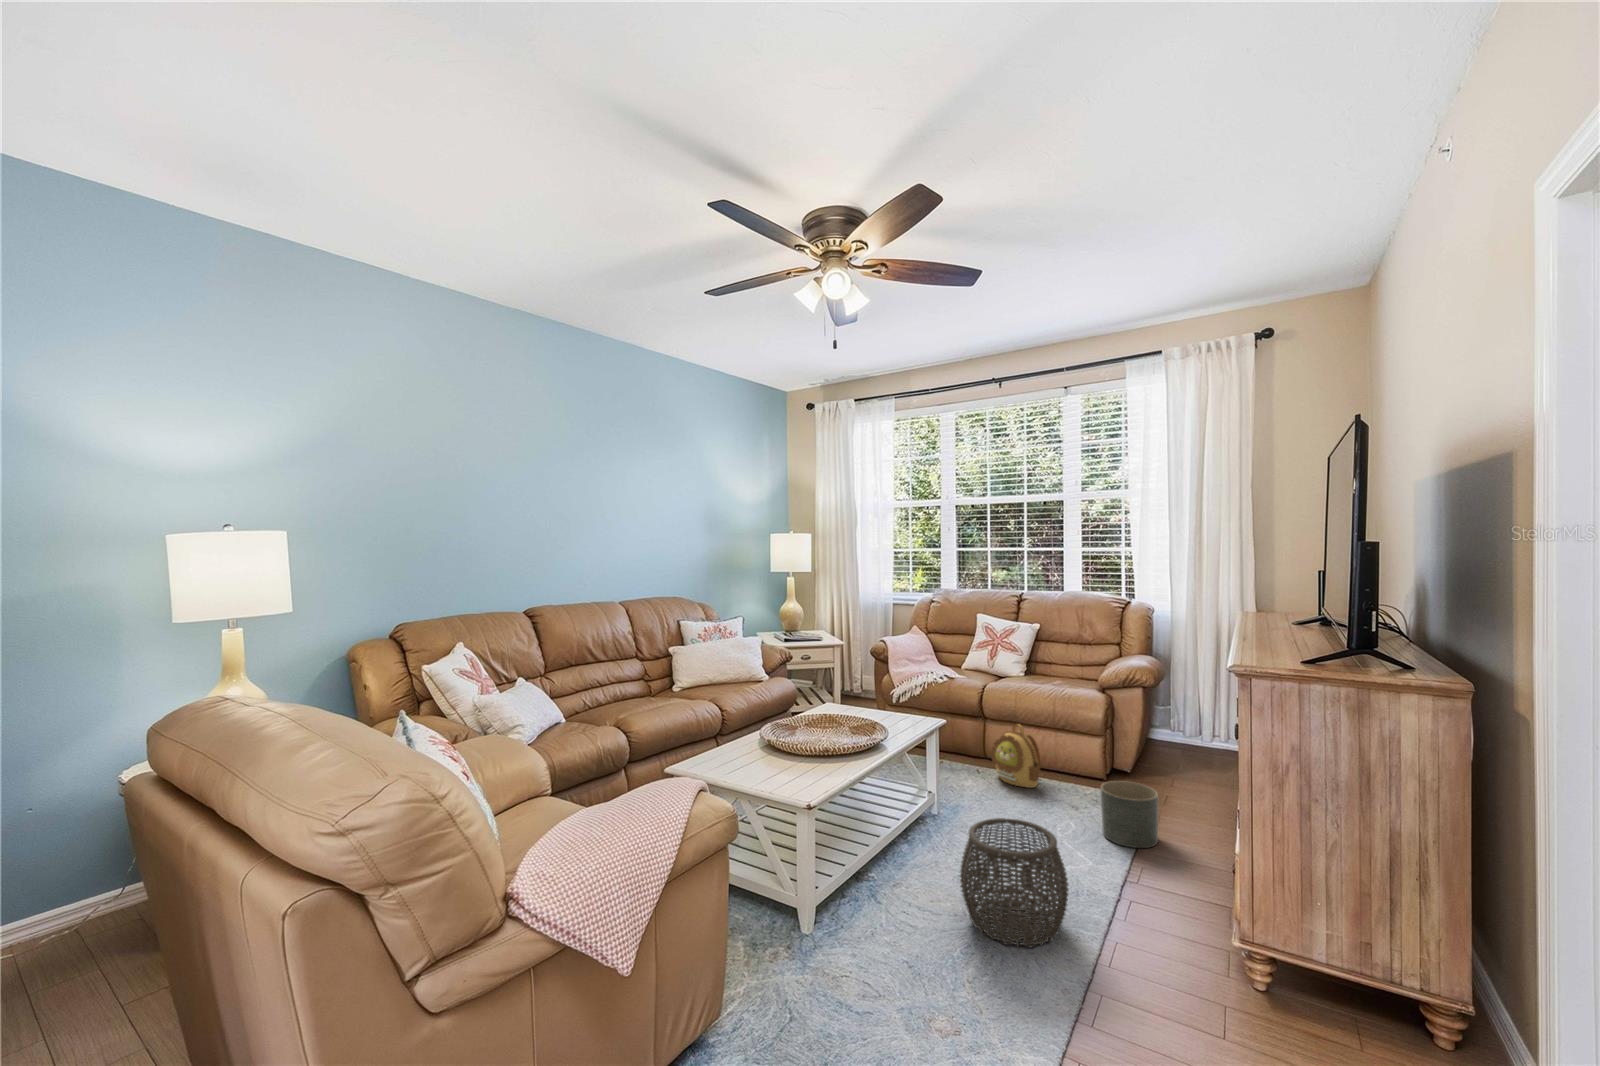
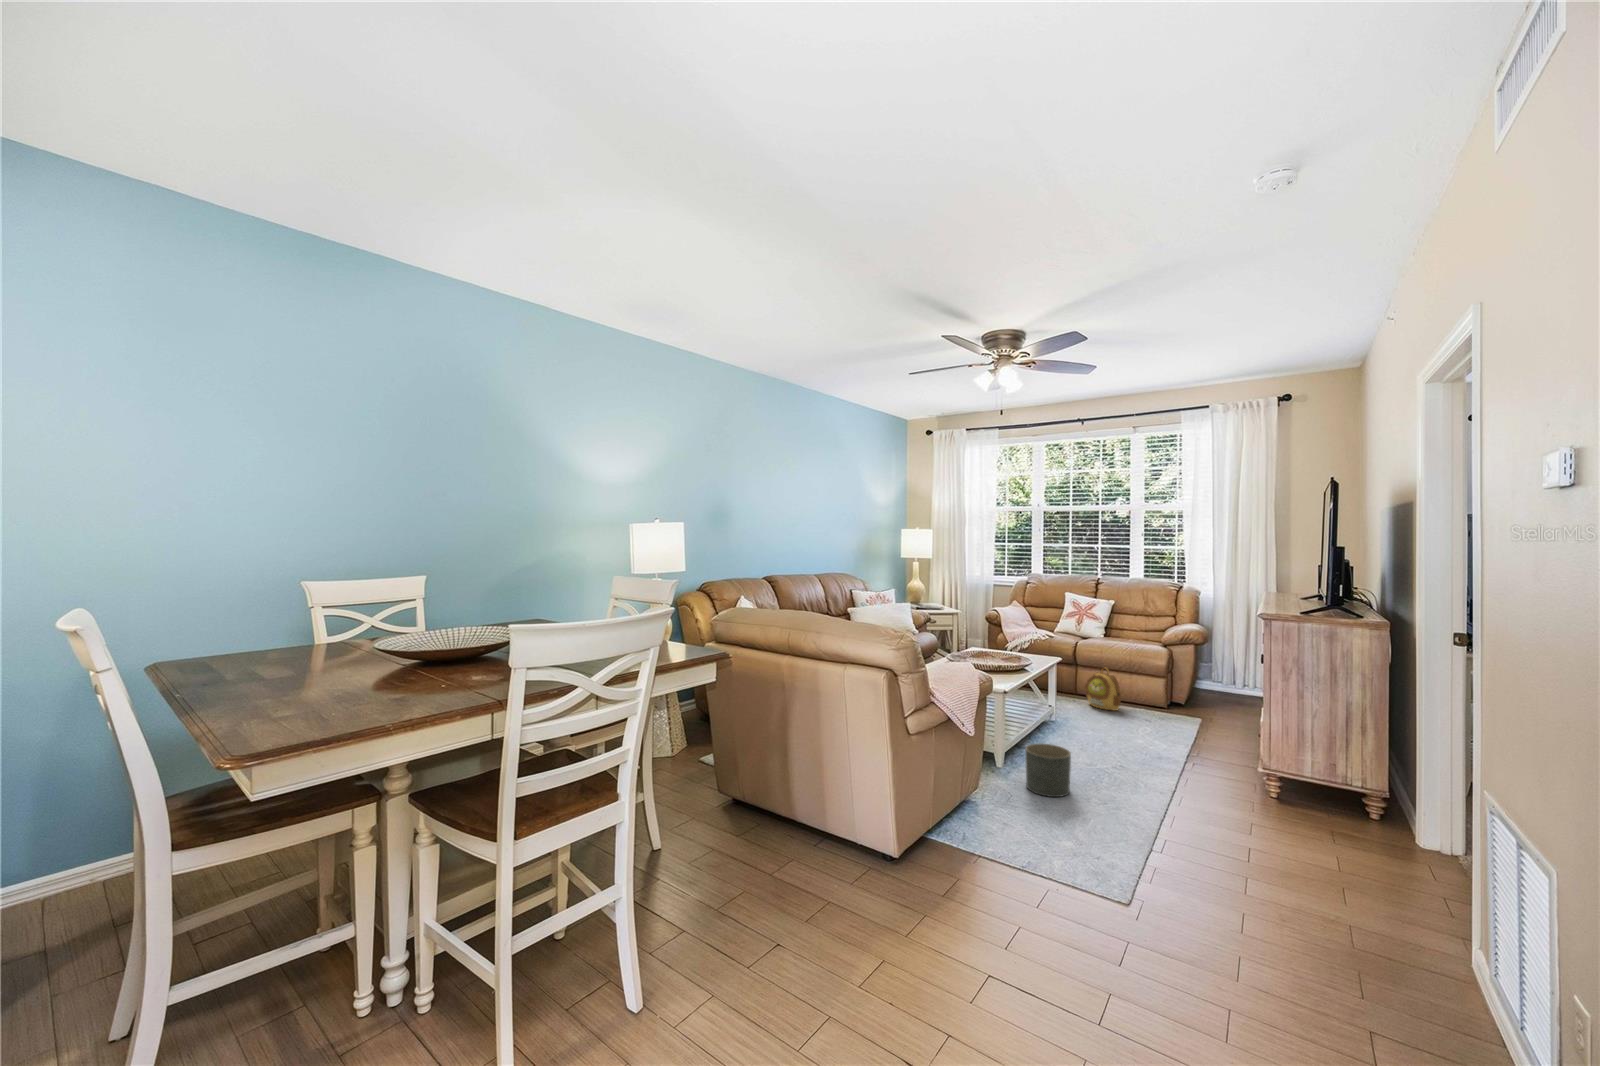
planter: present [1101,781,1158,848] -> present [1025,744,1071,797]
woven basket: present [960,818,1069,947] -> none [1089,710,1158,779]

